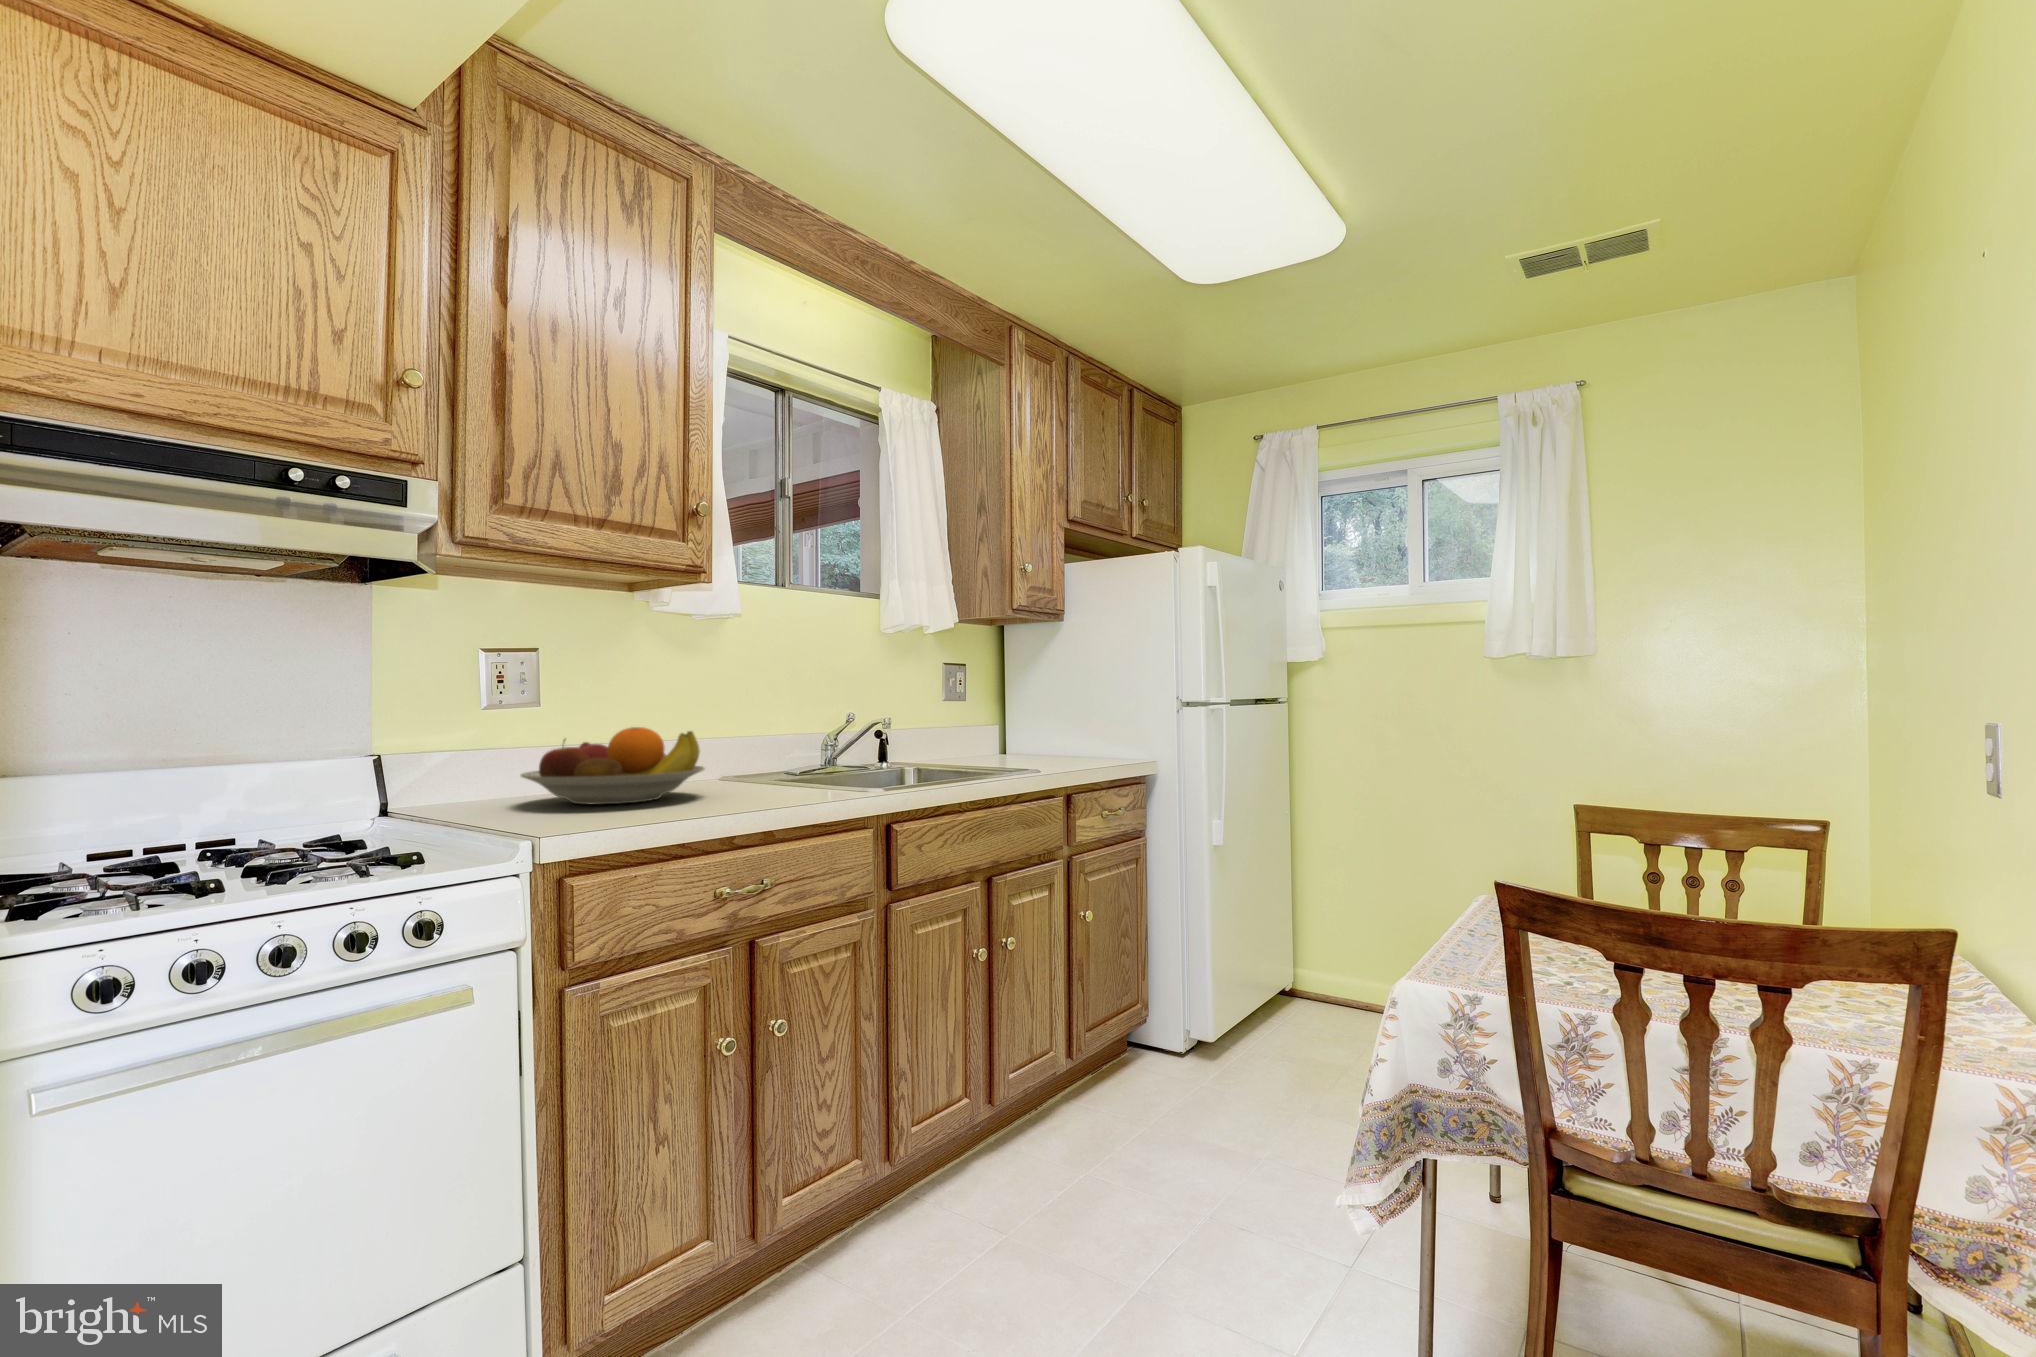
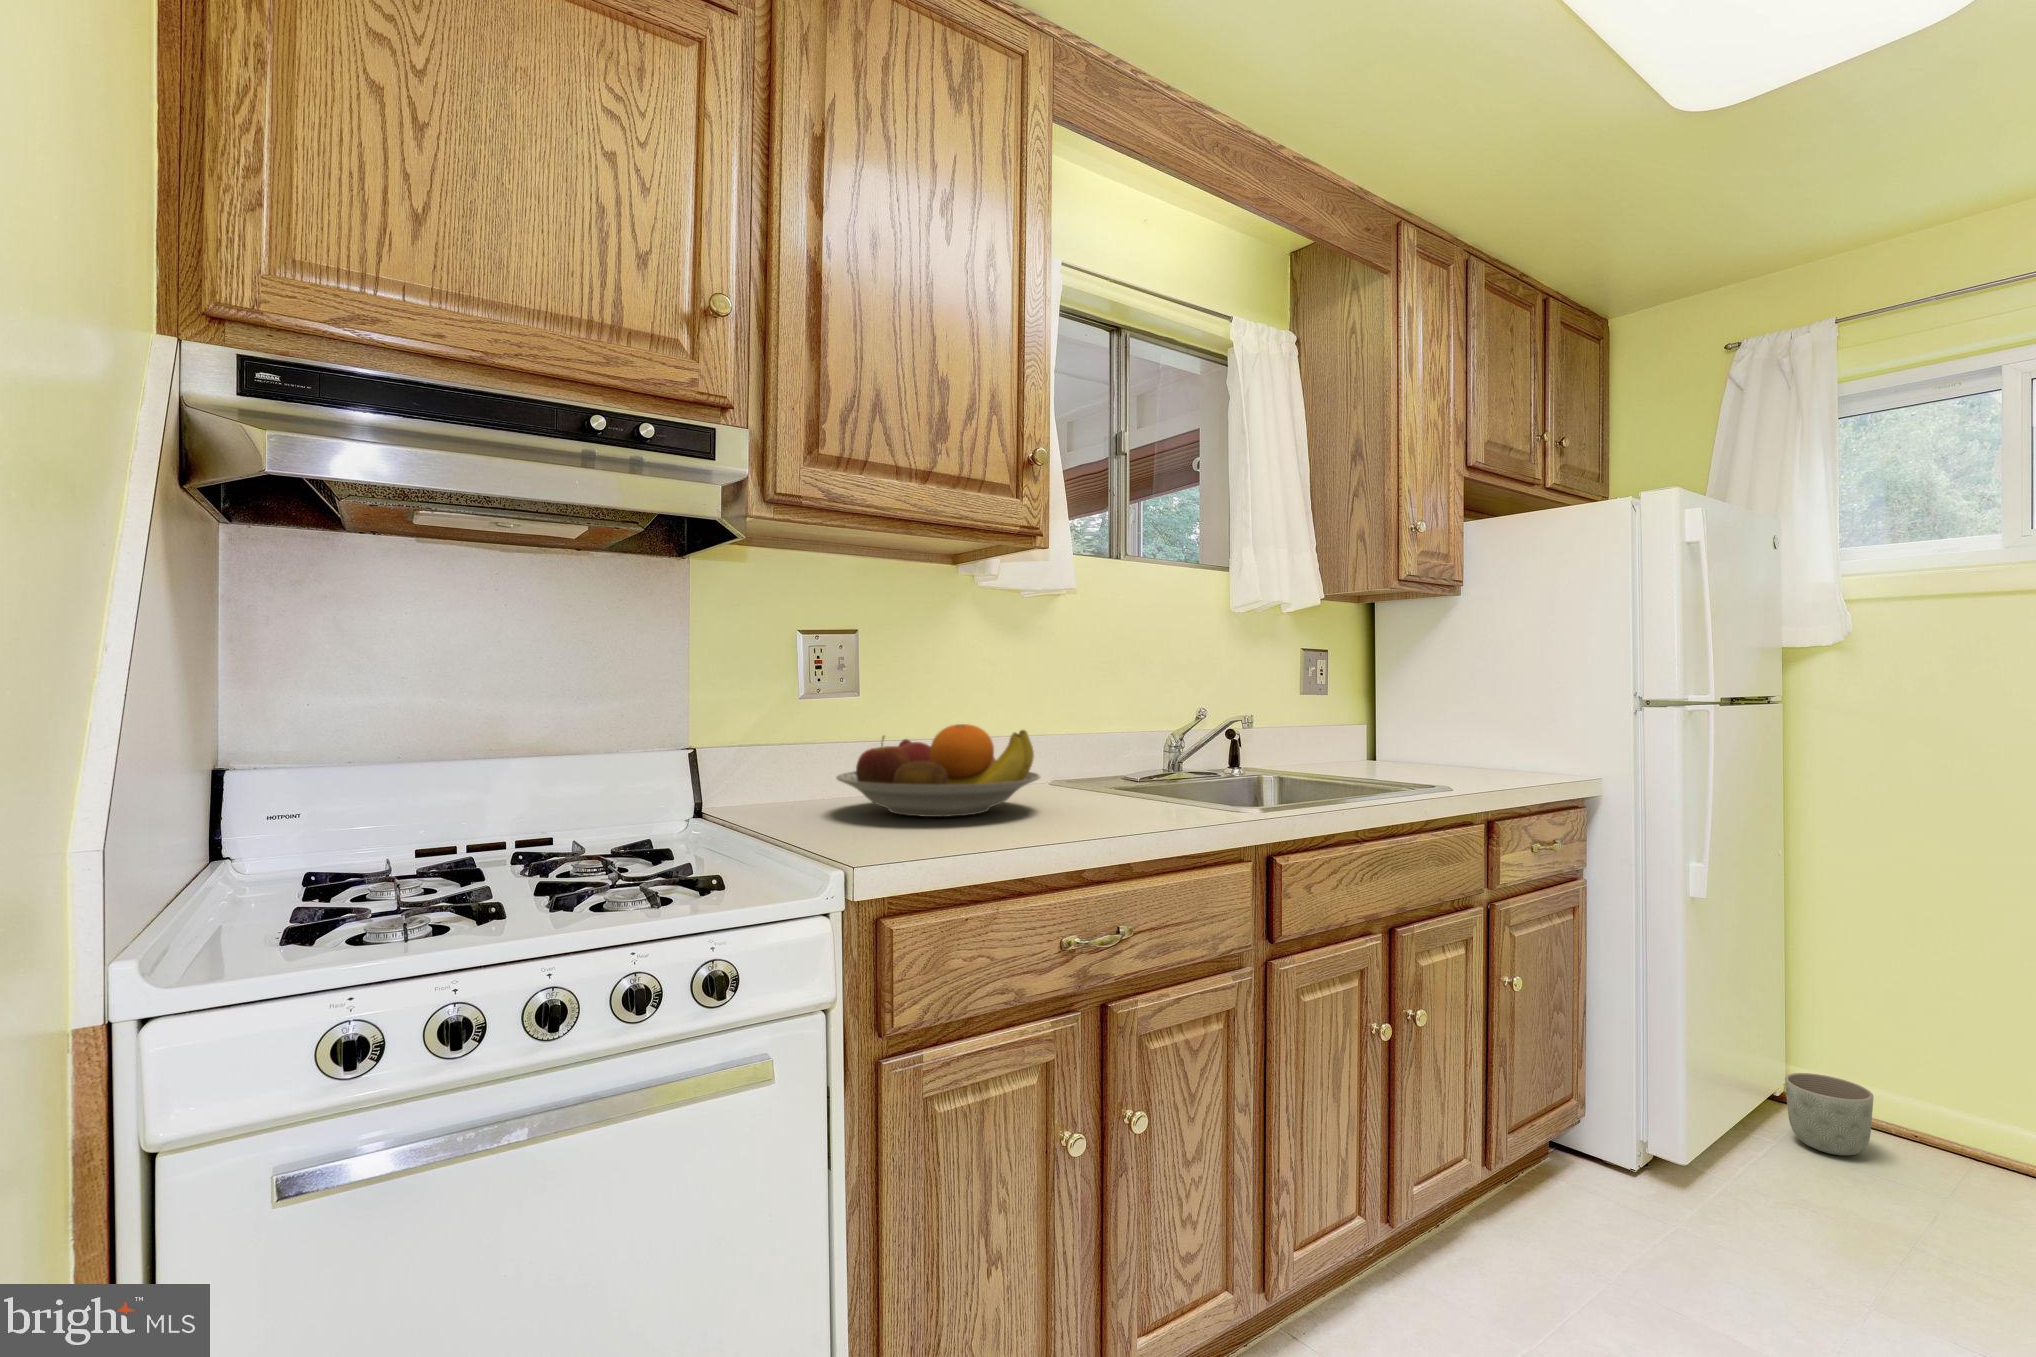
planter: none [1286,970,1337,1024] -> present [1785,1073,1874,1156]

